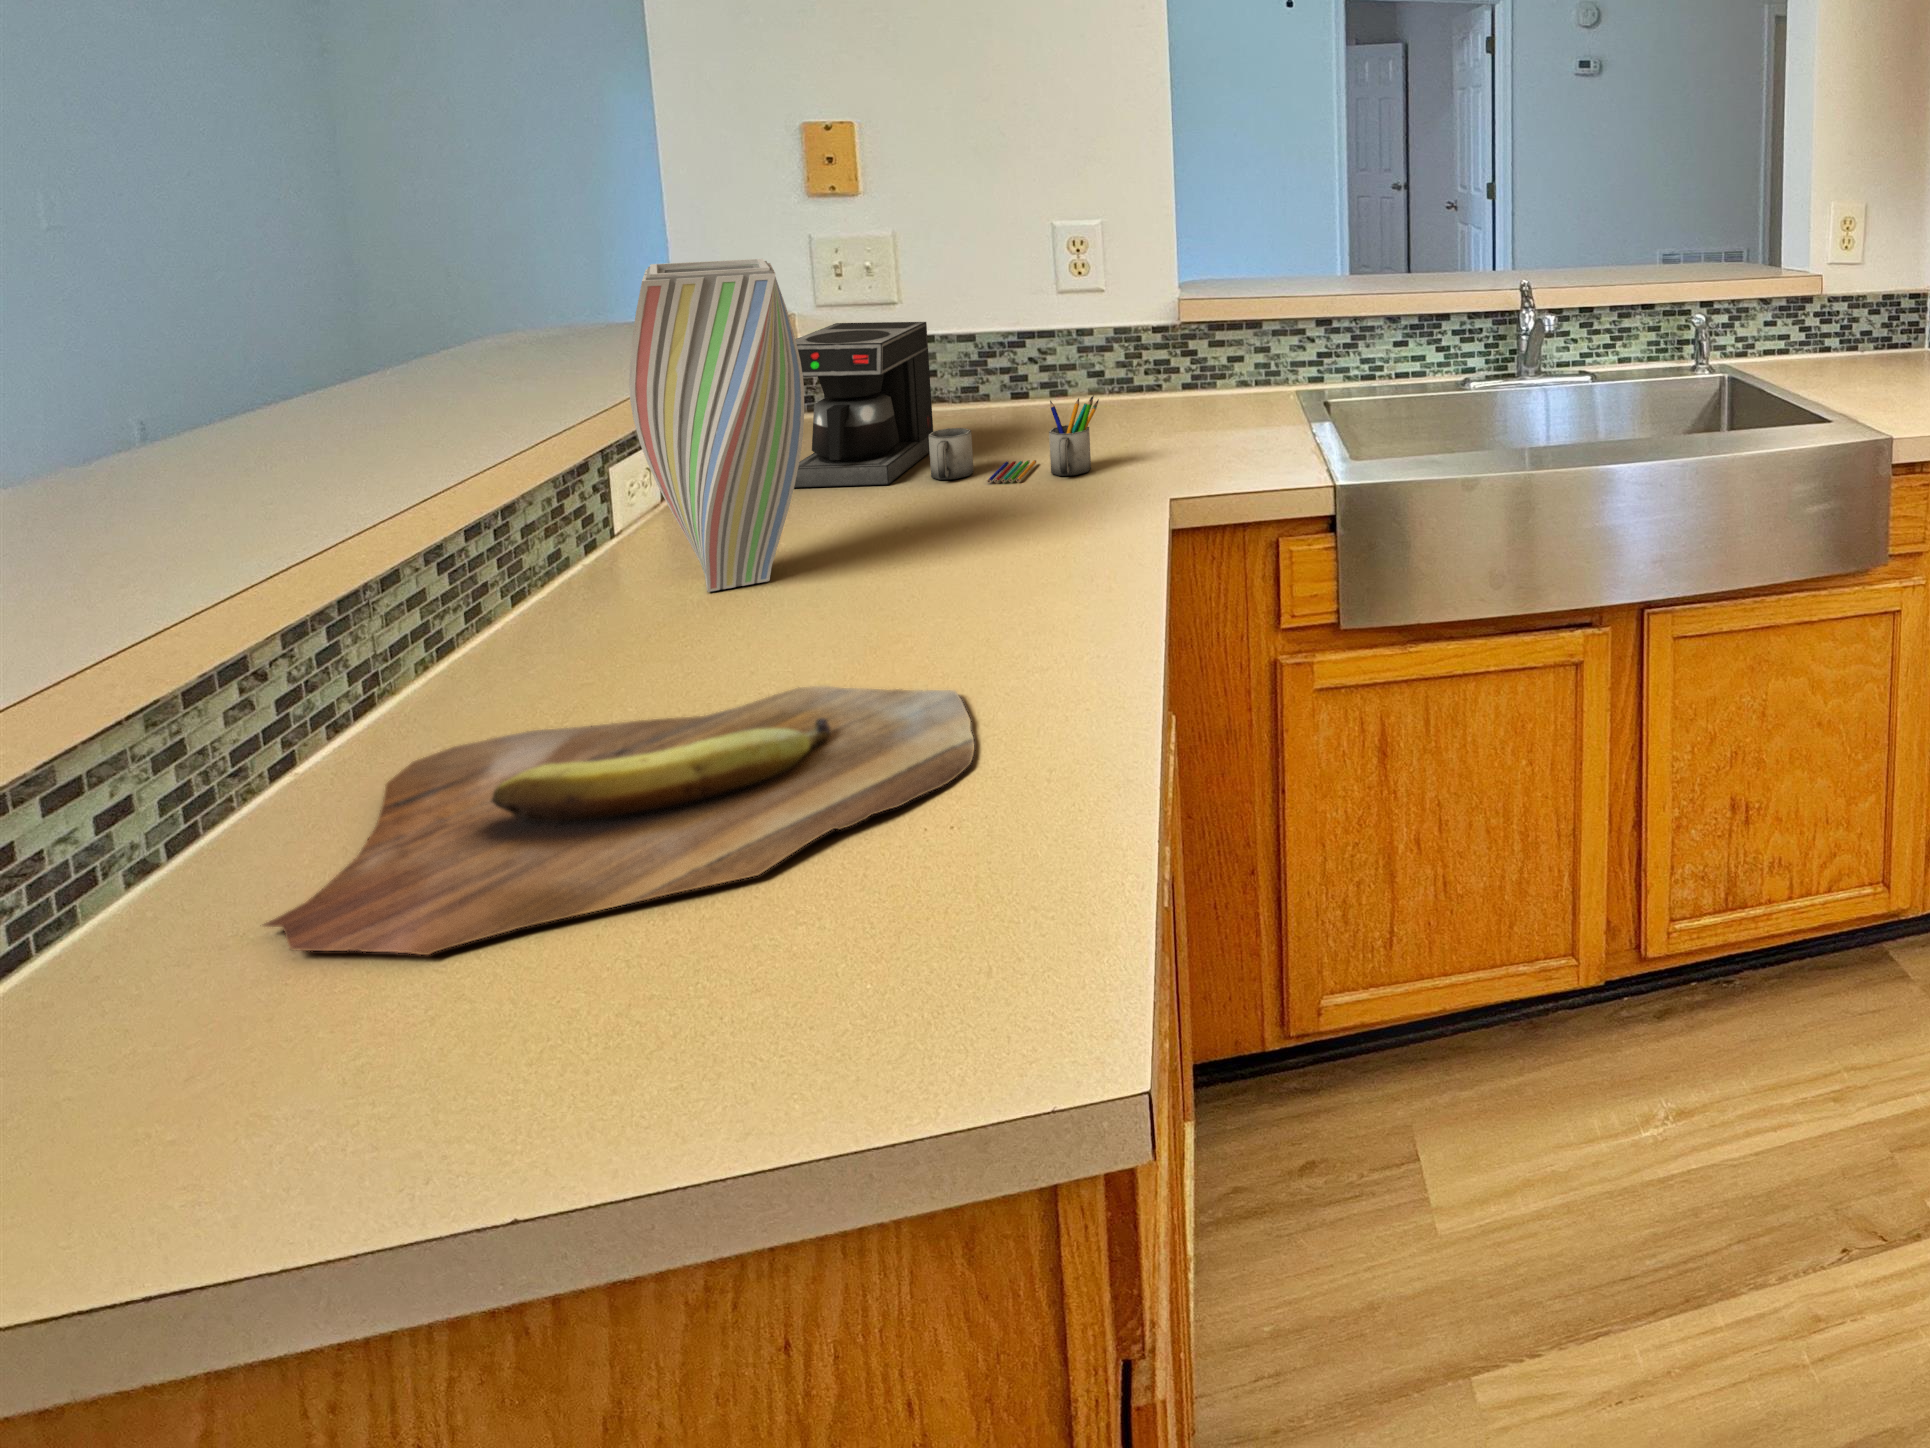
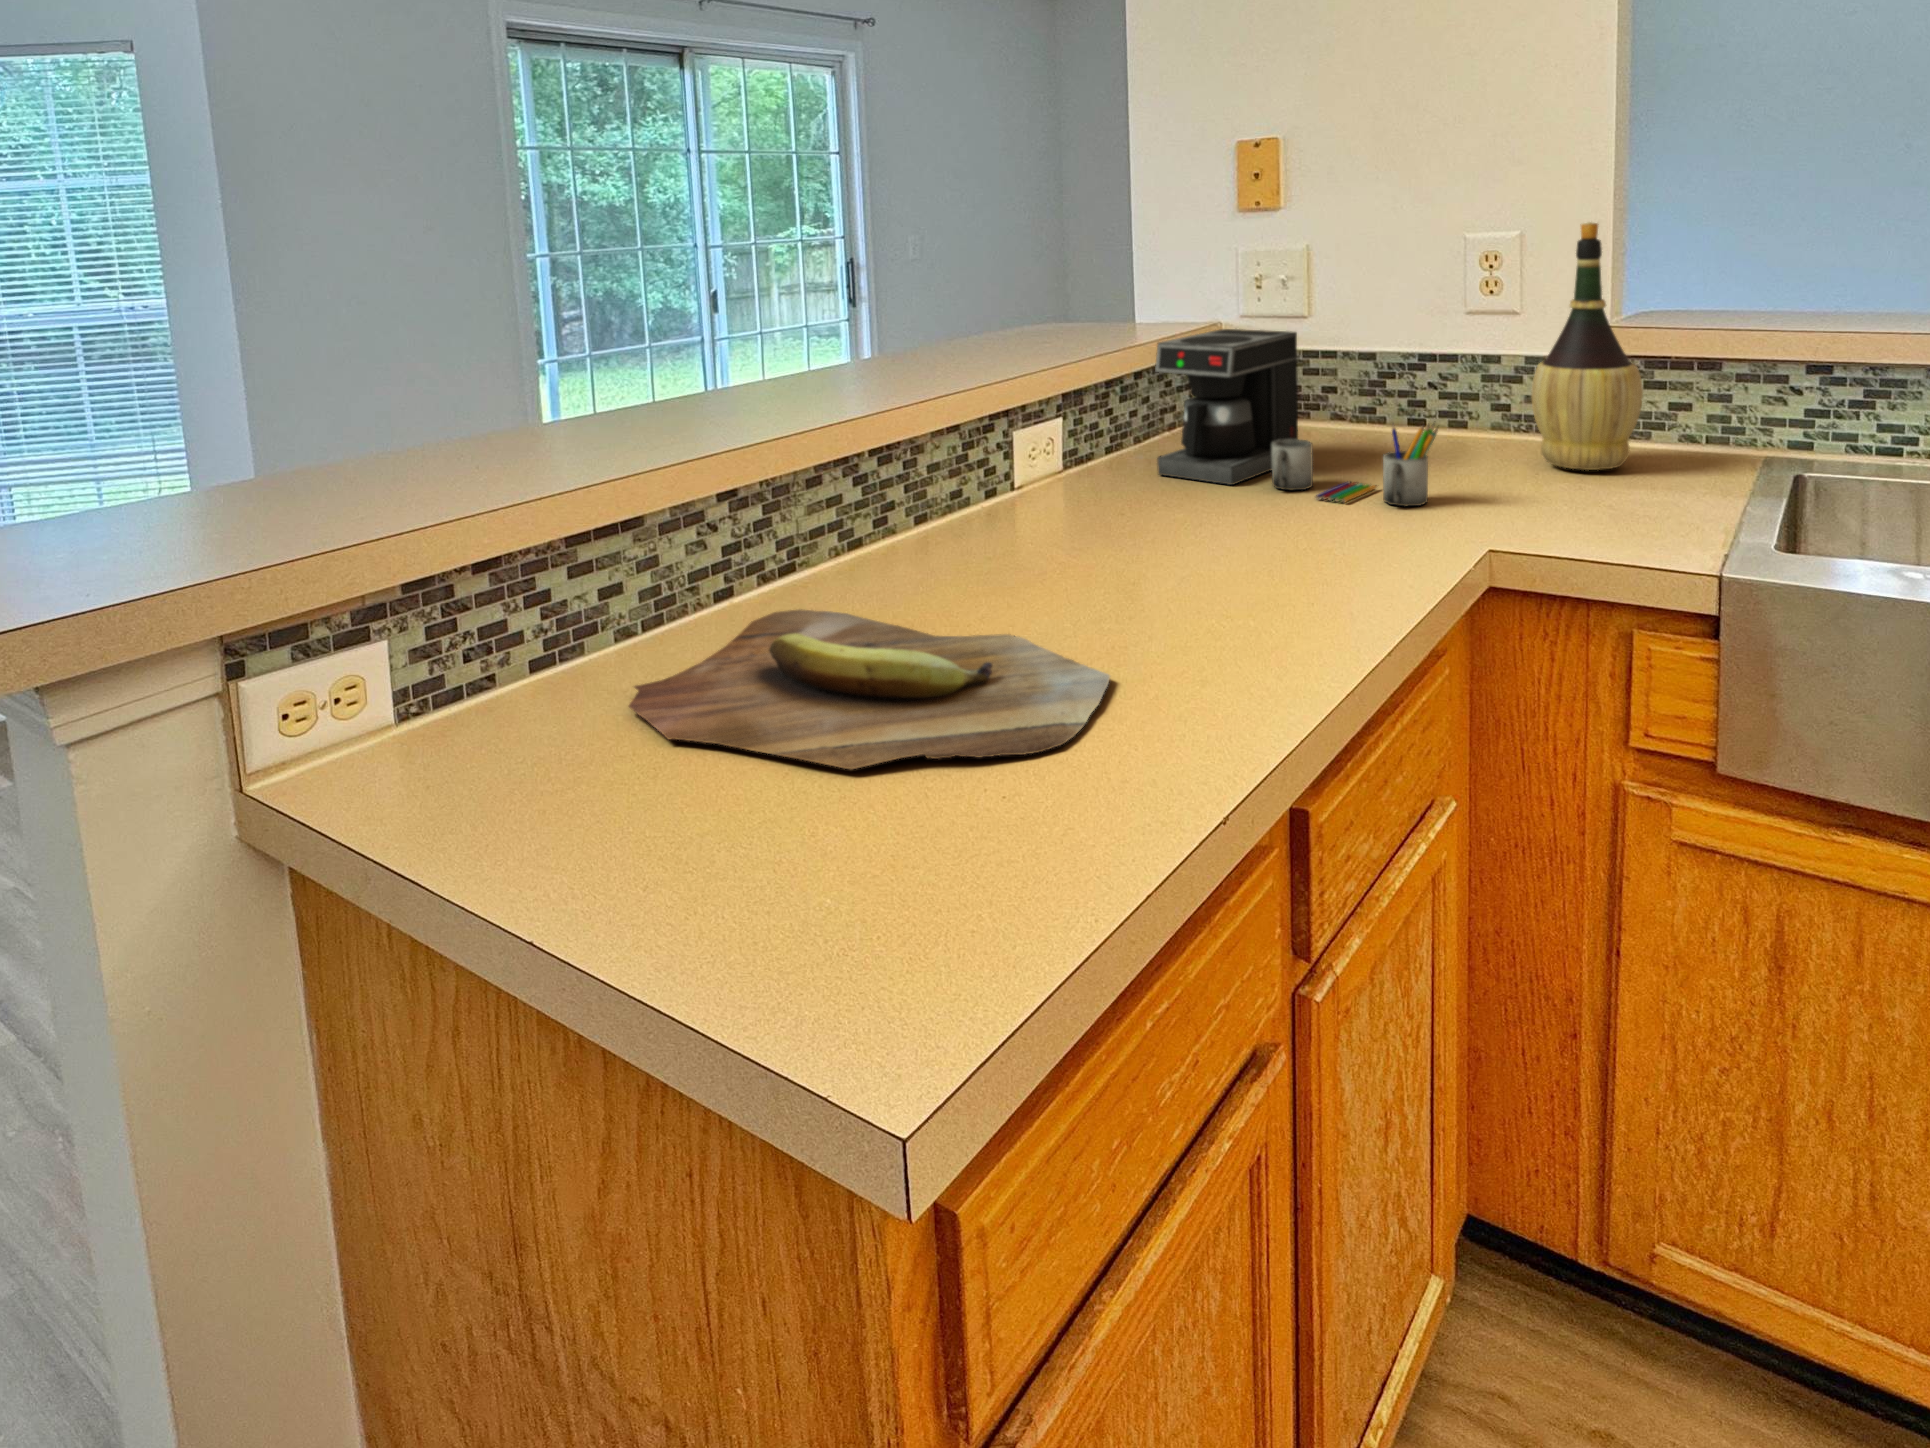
wine bottle: none [1140,216,1225,420] -> present [1532,222,1643,470]
vase: present [629,259,805,592] -> none [982,255,1115,545]

